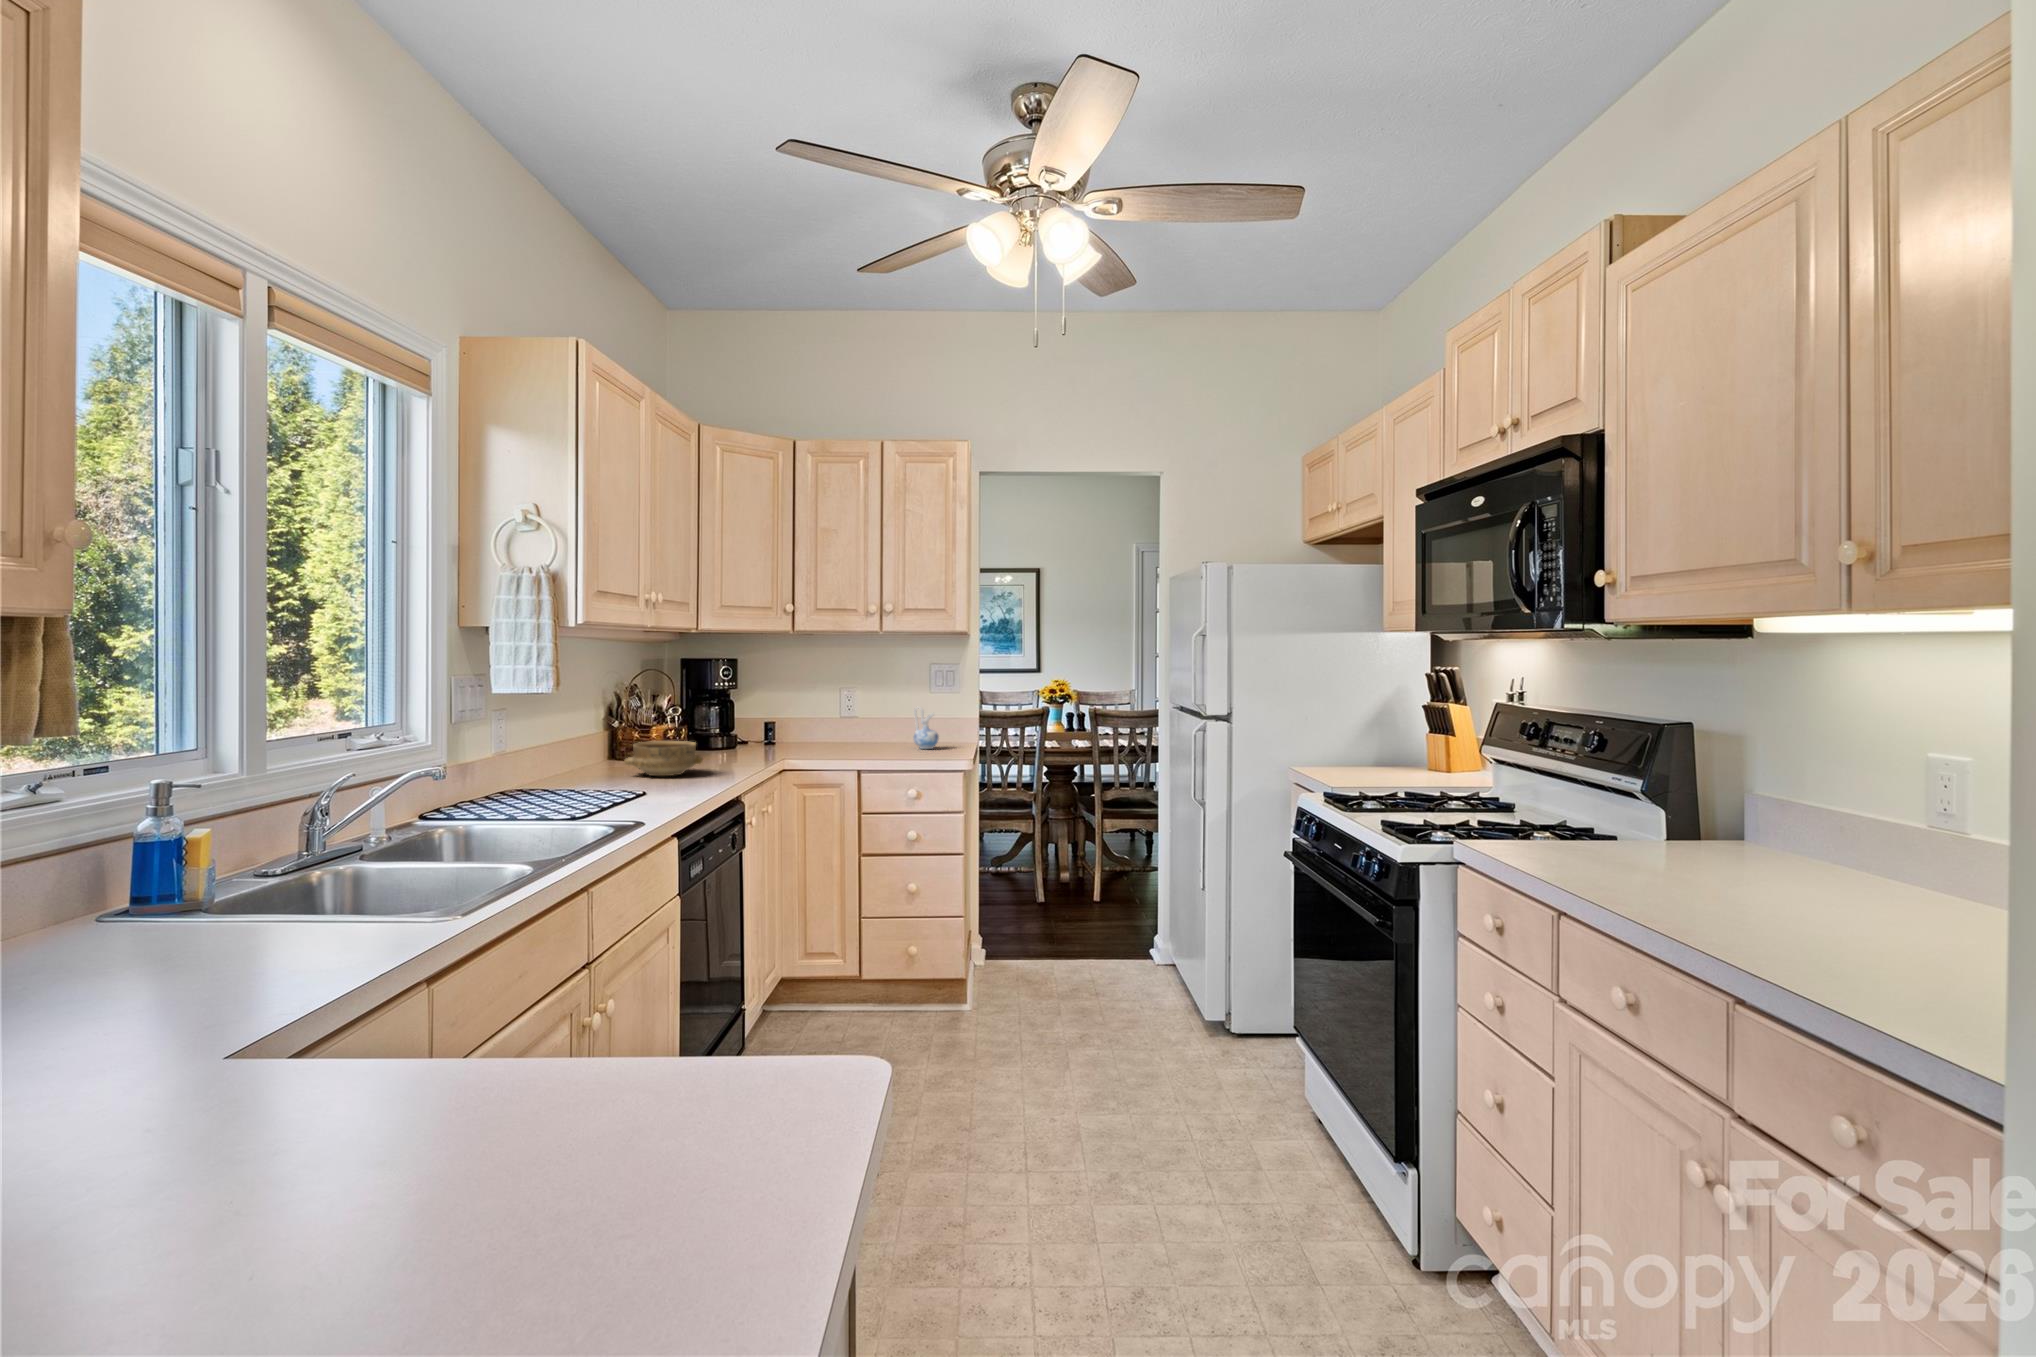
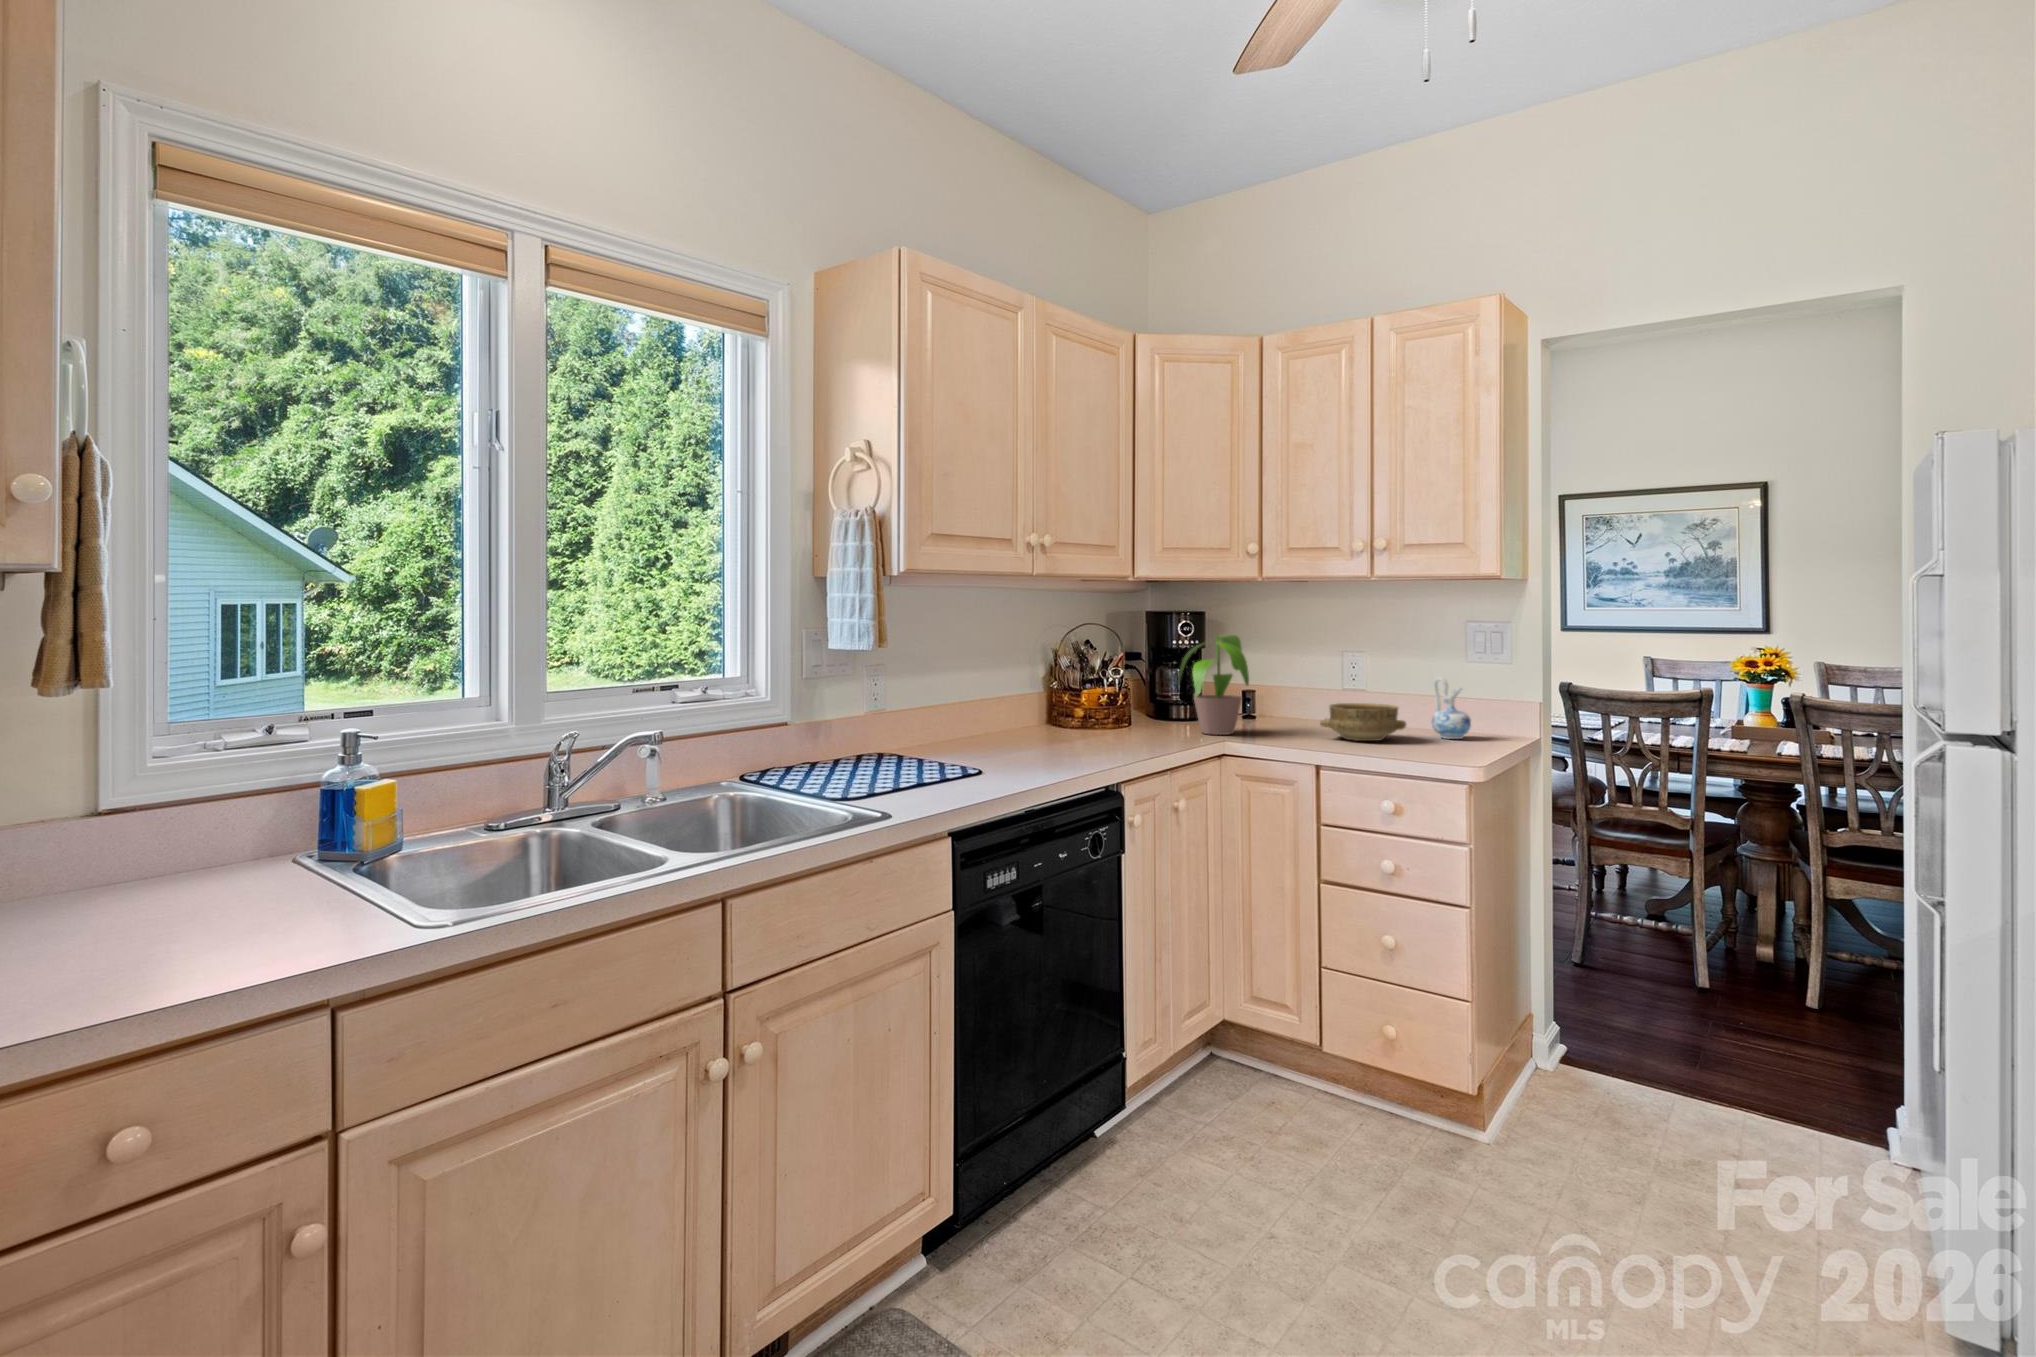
potted plant: none [733,676,804,755] -> present [1178,635,1249,735]
ceramic bowl: present [624,741,703,776] -> present [1320,703,1406,741]

